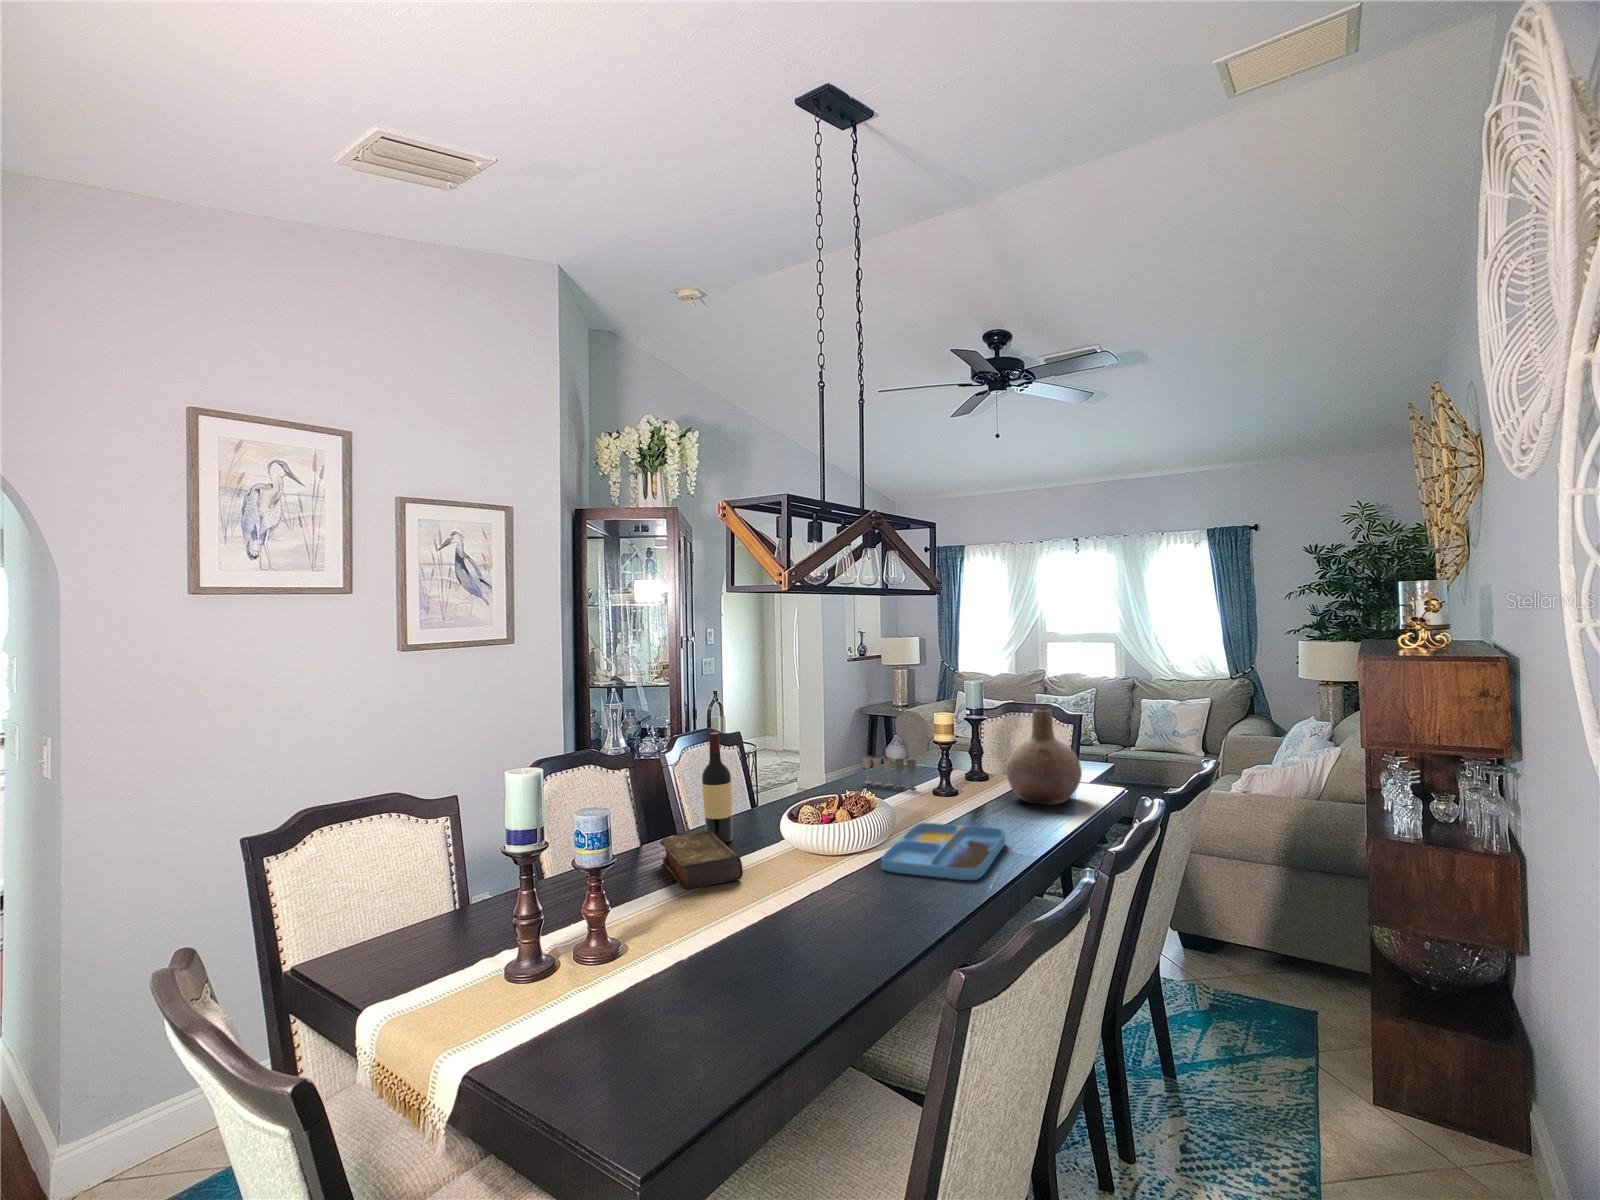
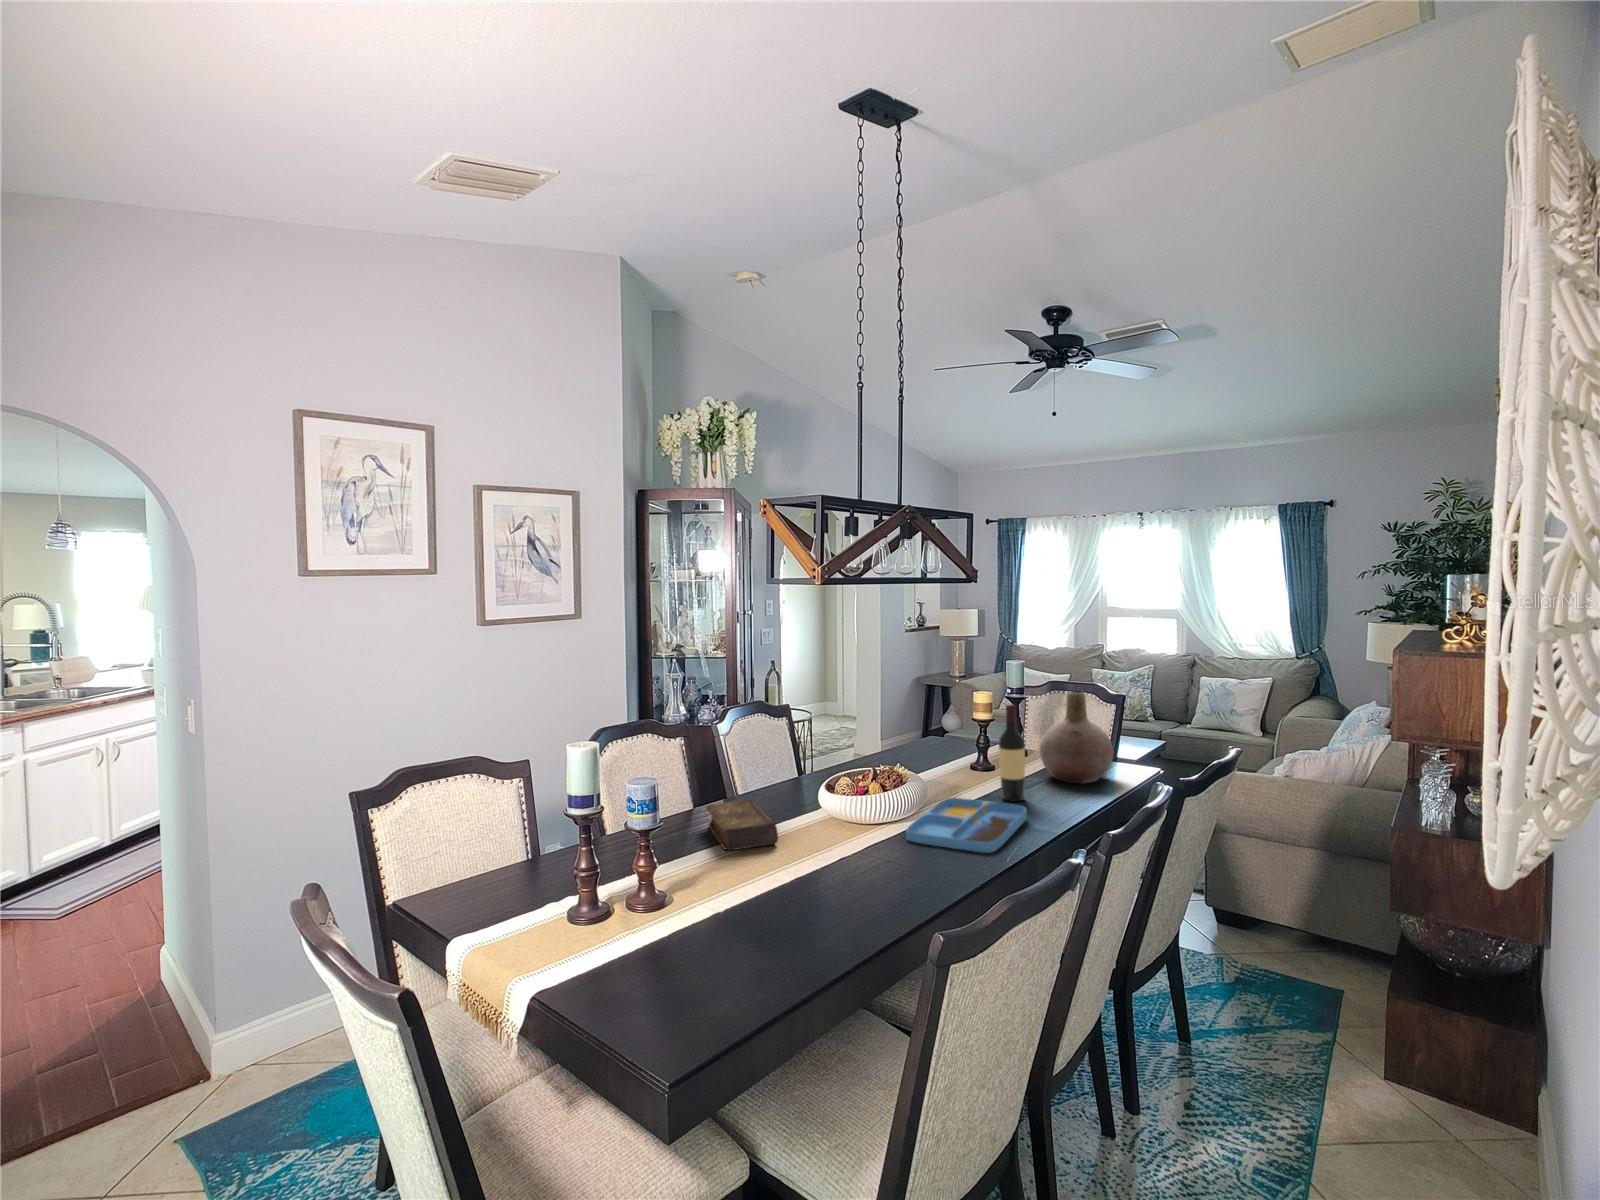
wine bottle: present [702,732,732,843] -> present [999,704,1025,801]
wine glass: present [863,756,916,789] -> none [904,730,955,764]

